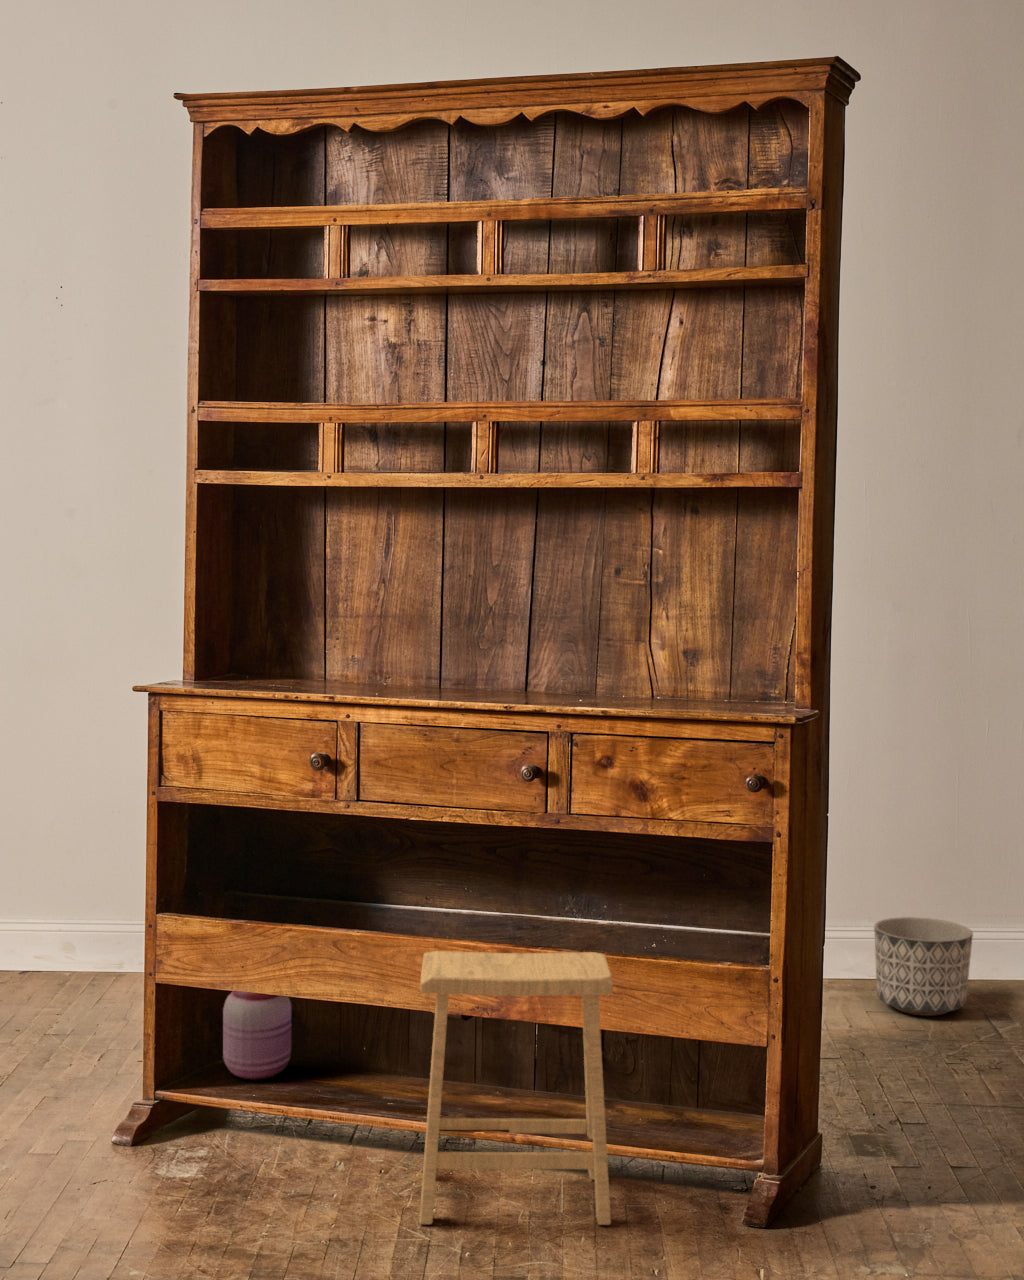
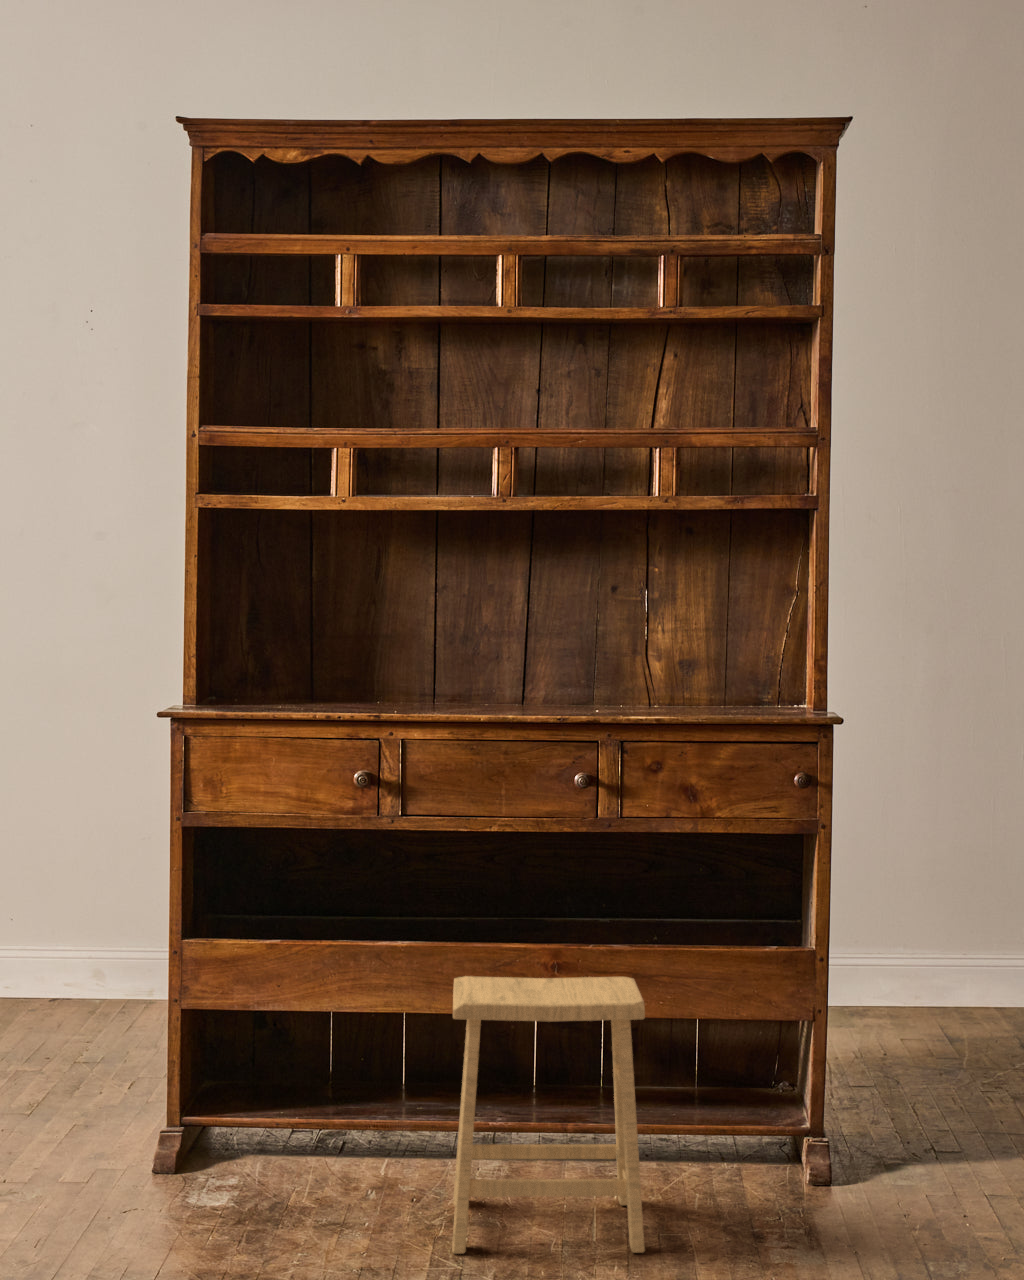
planter: present [874,917,973,1016] -> none [882,940,979,1036]
jar: present [223,991,291,1080] -> none [251,1003,318,1106]

